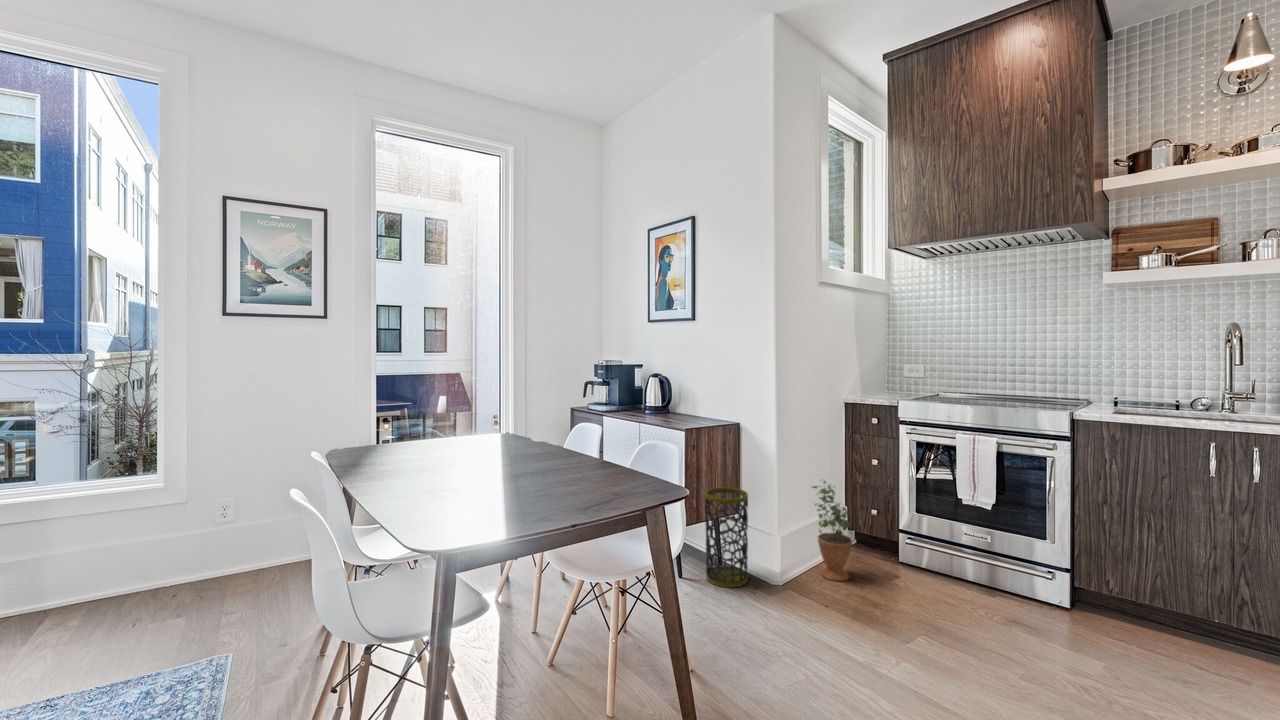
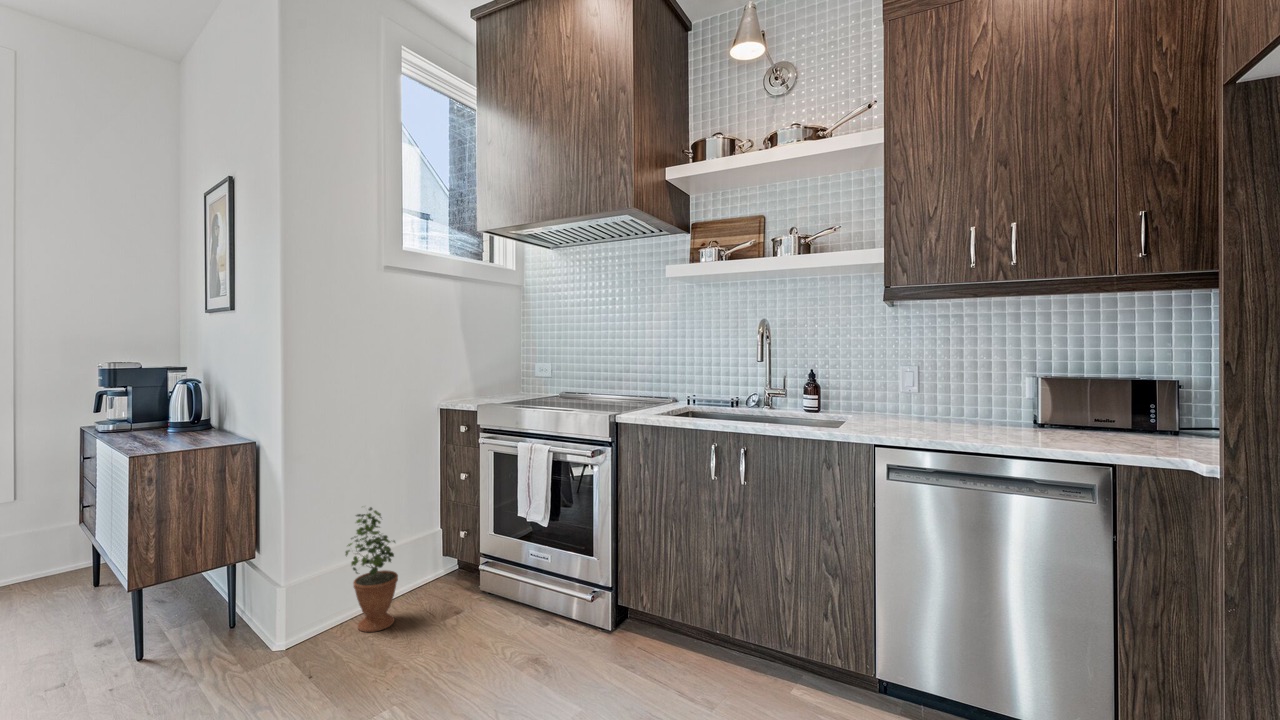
trash can: present [705,487,748,587] -> none [176,525,248,662]

